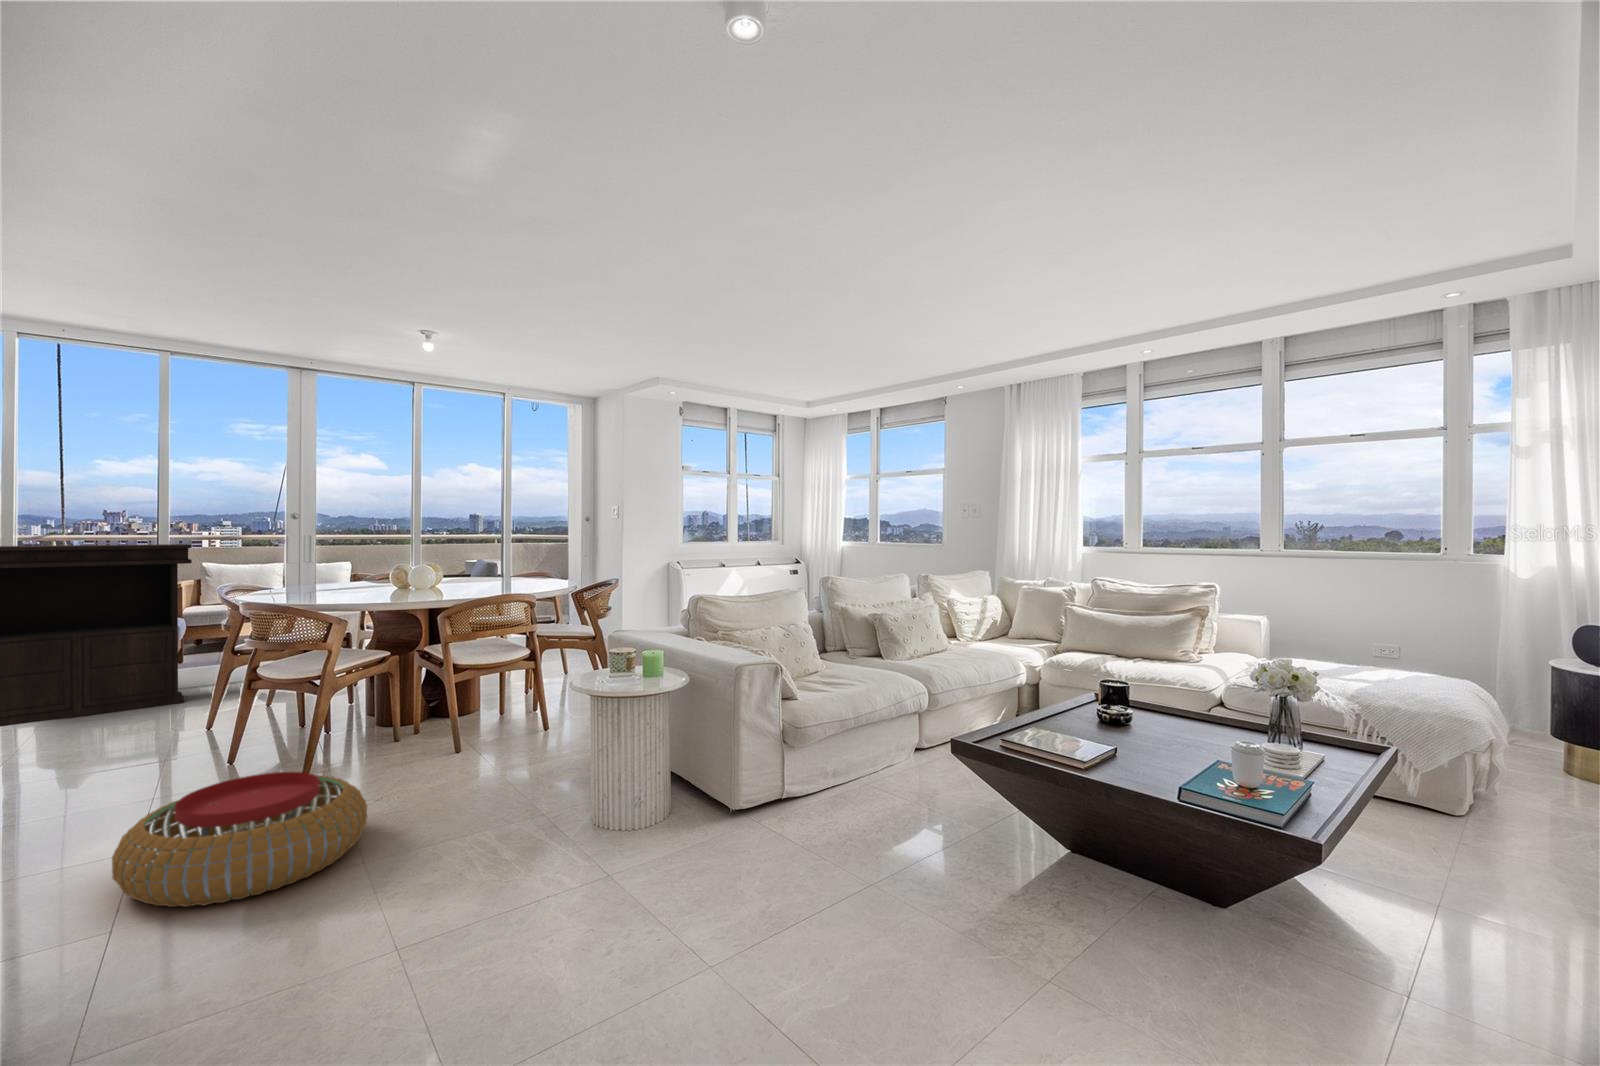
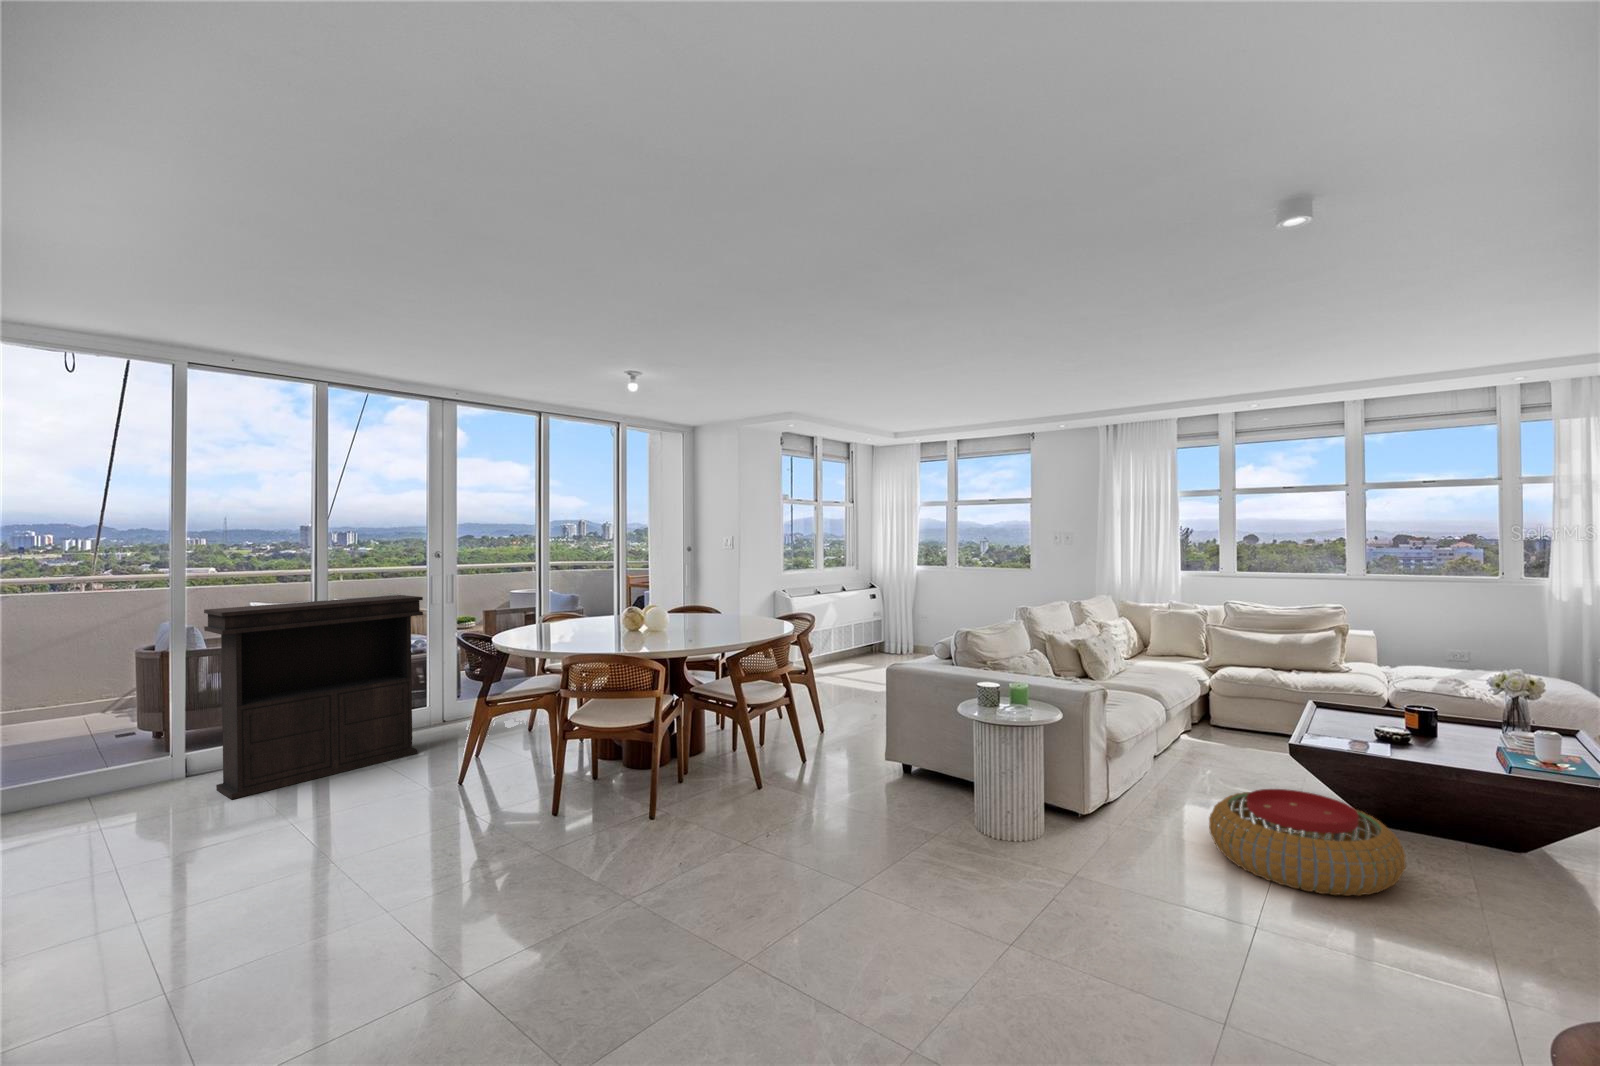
pouf: present [112,772,367,907] -> present [1209,789,1406,896]

